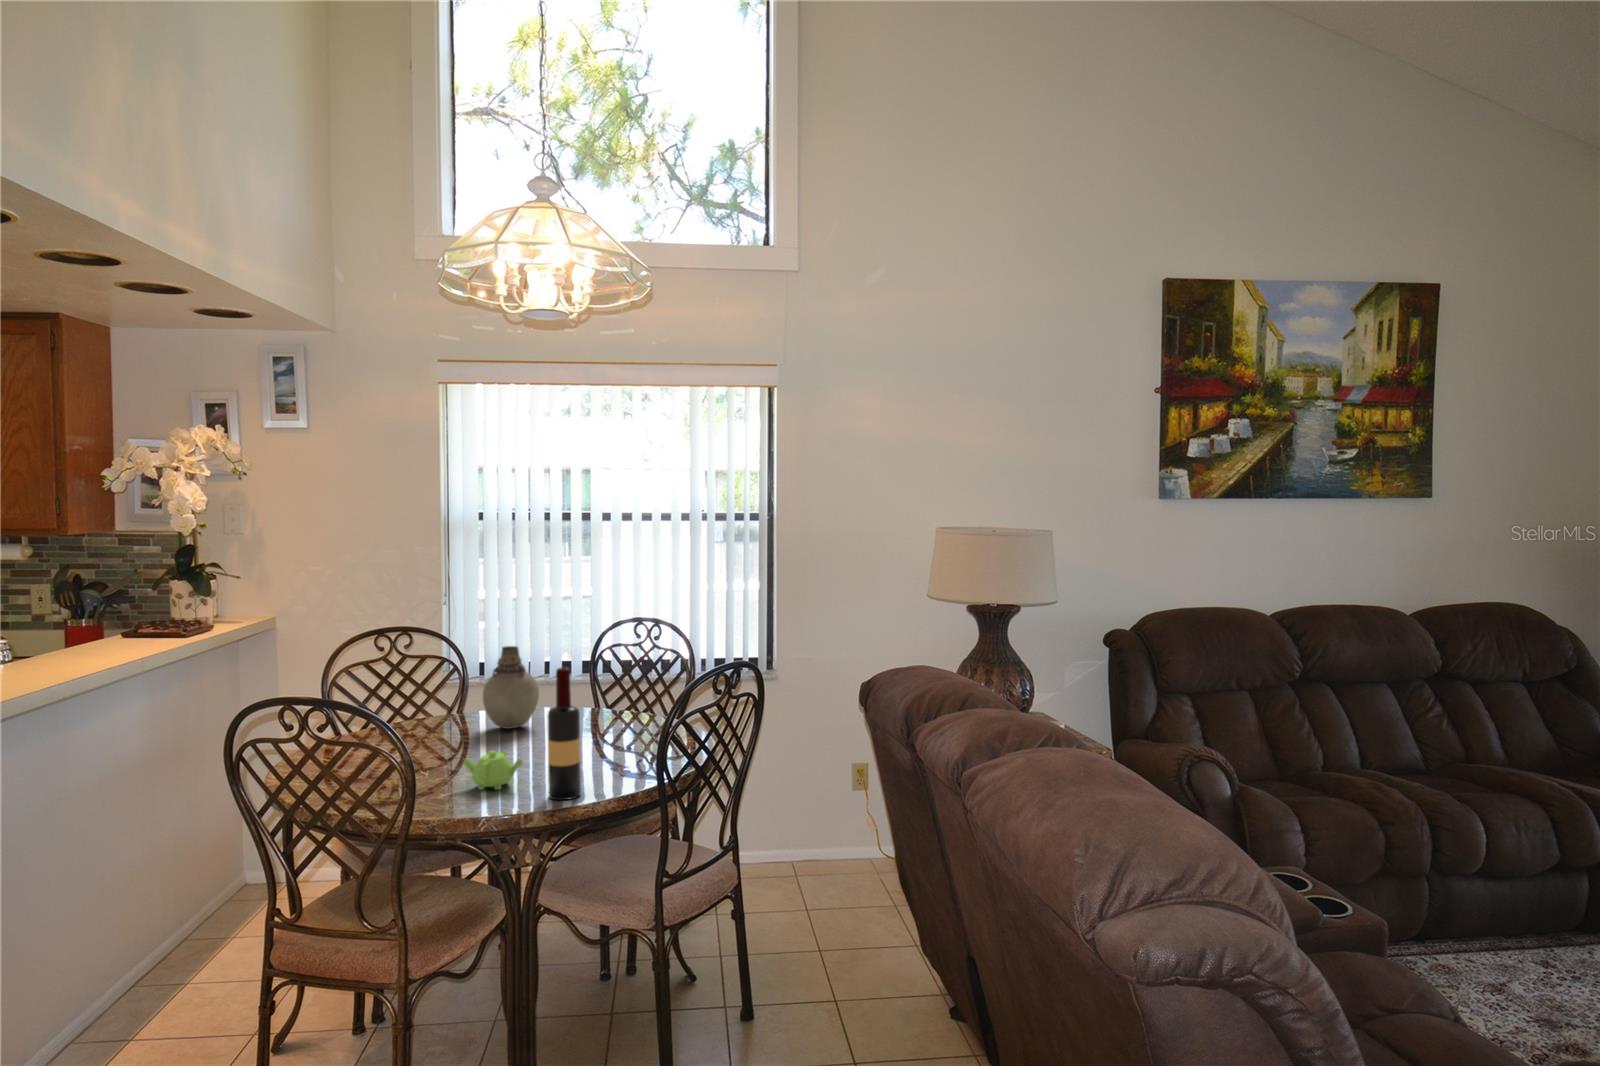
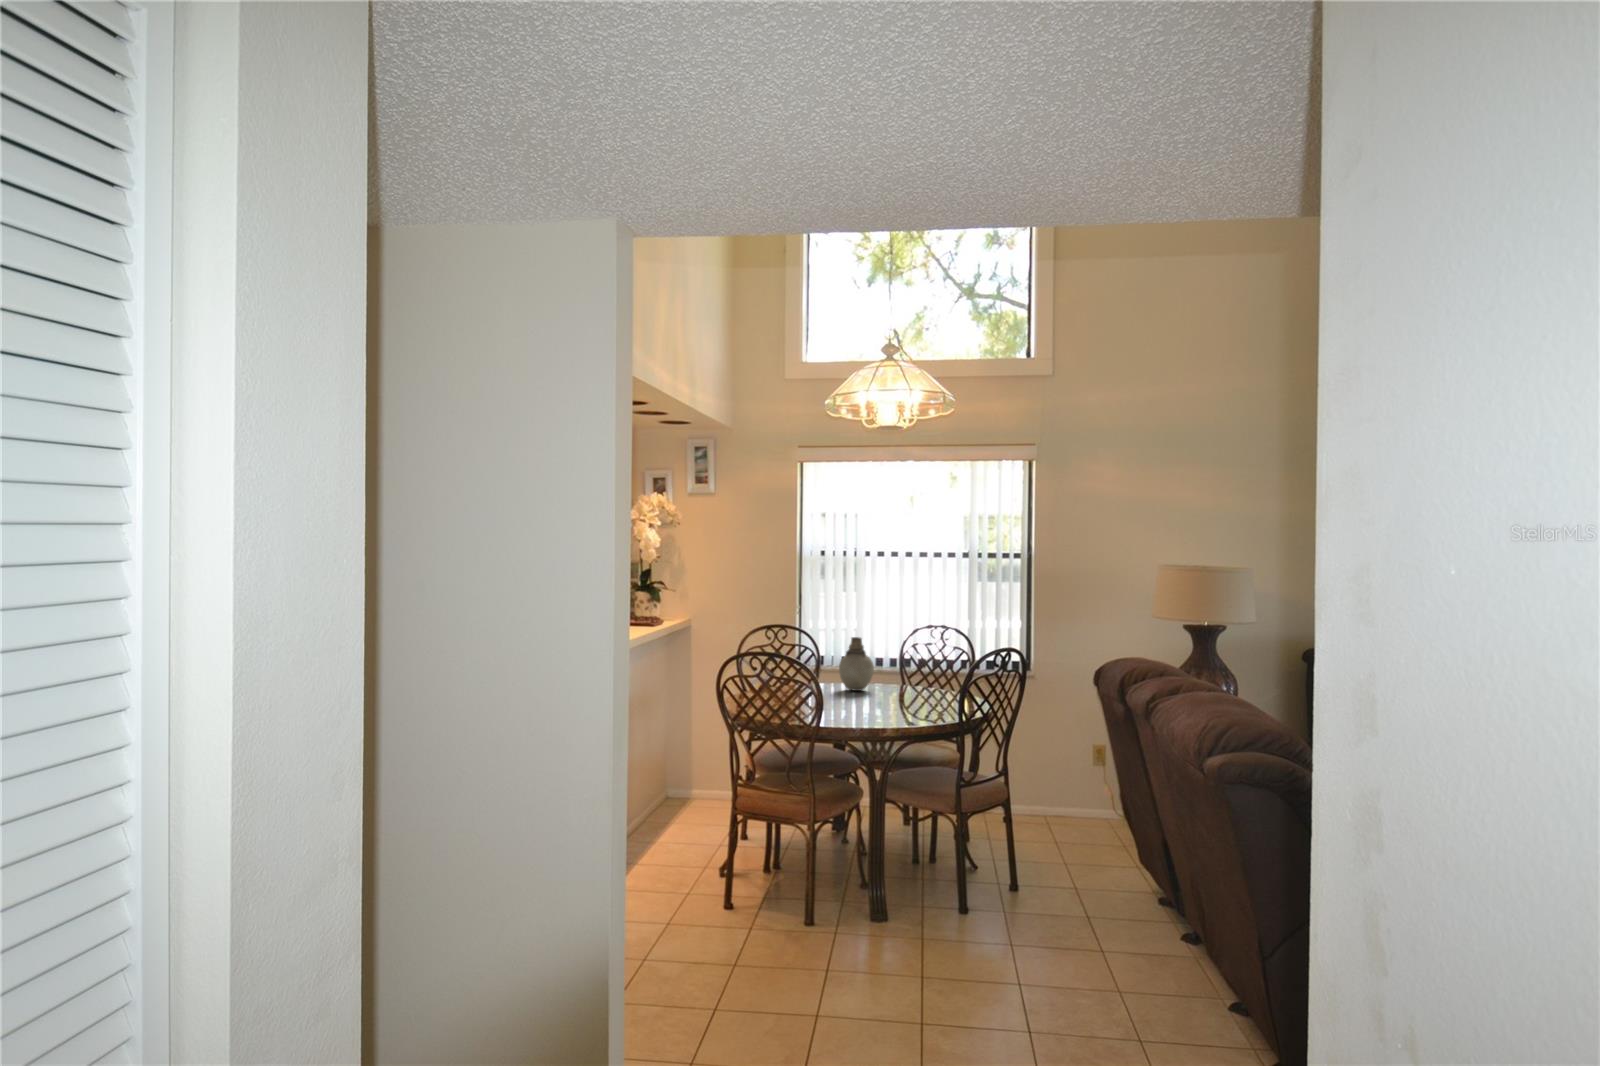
wine bottle: present [548,667,581,800] -> none [895,644,914,723]
teapot: present [463,751,523,790] -> none [842,694,878,717]

